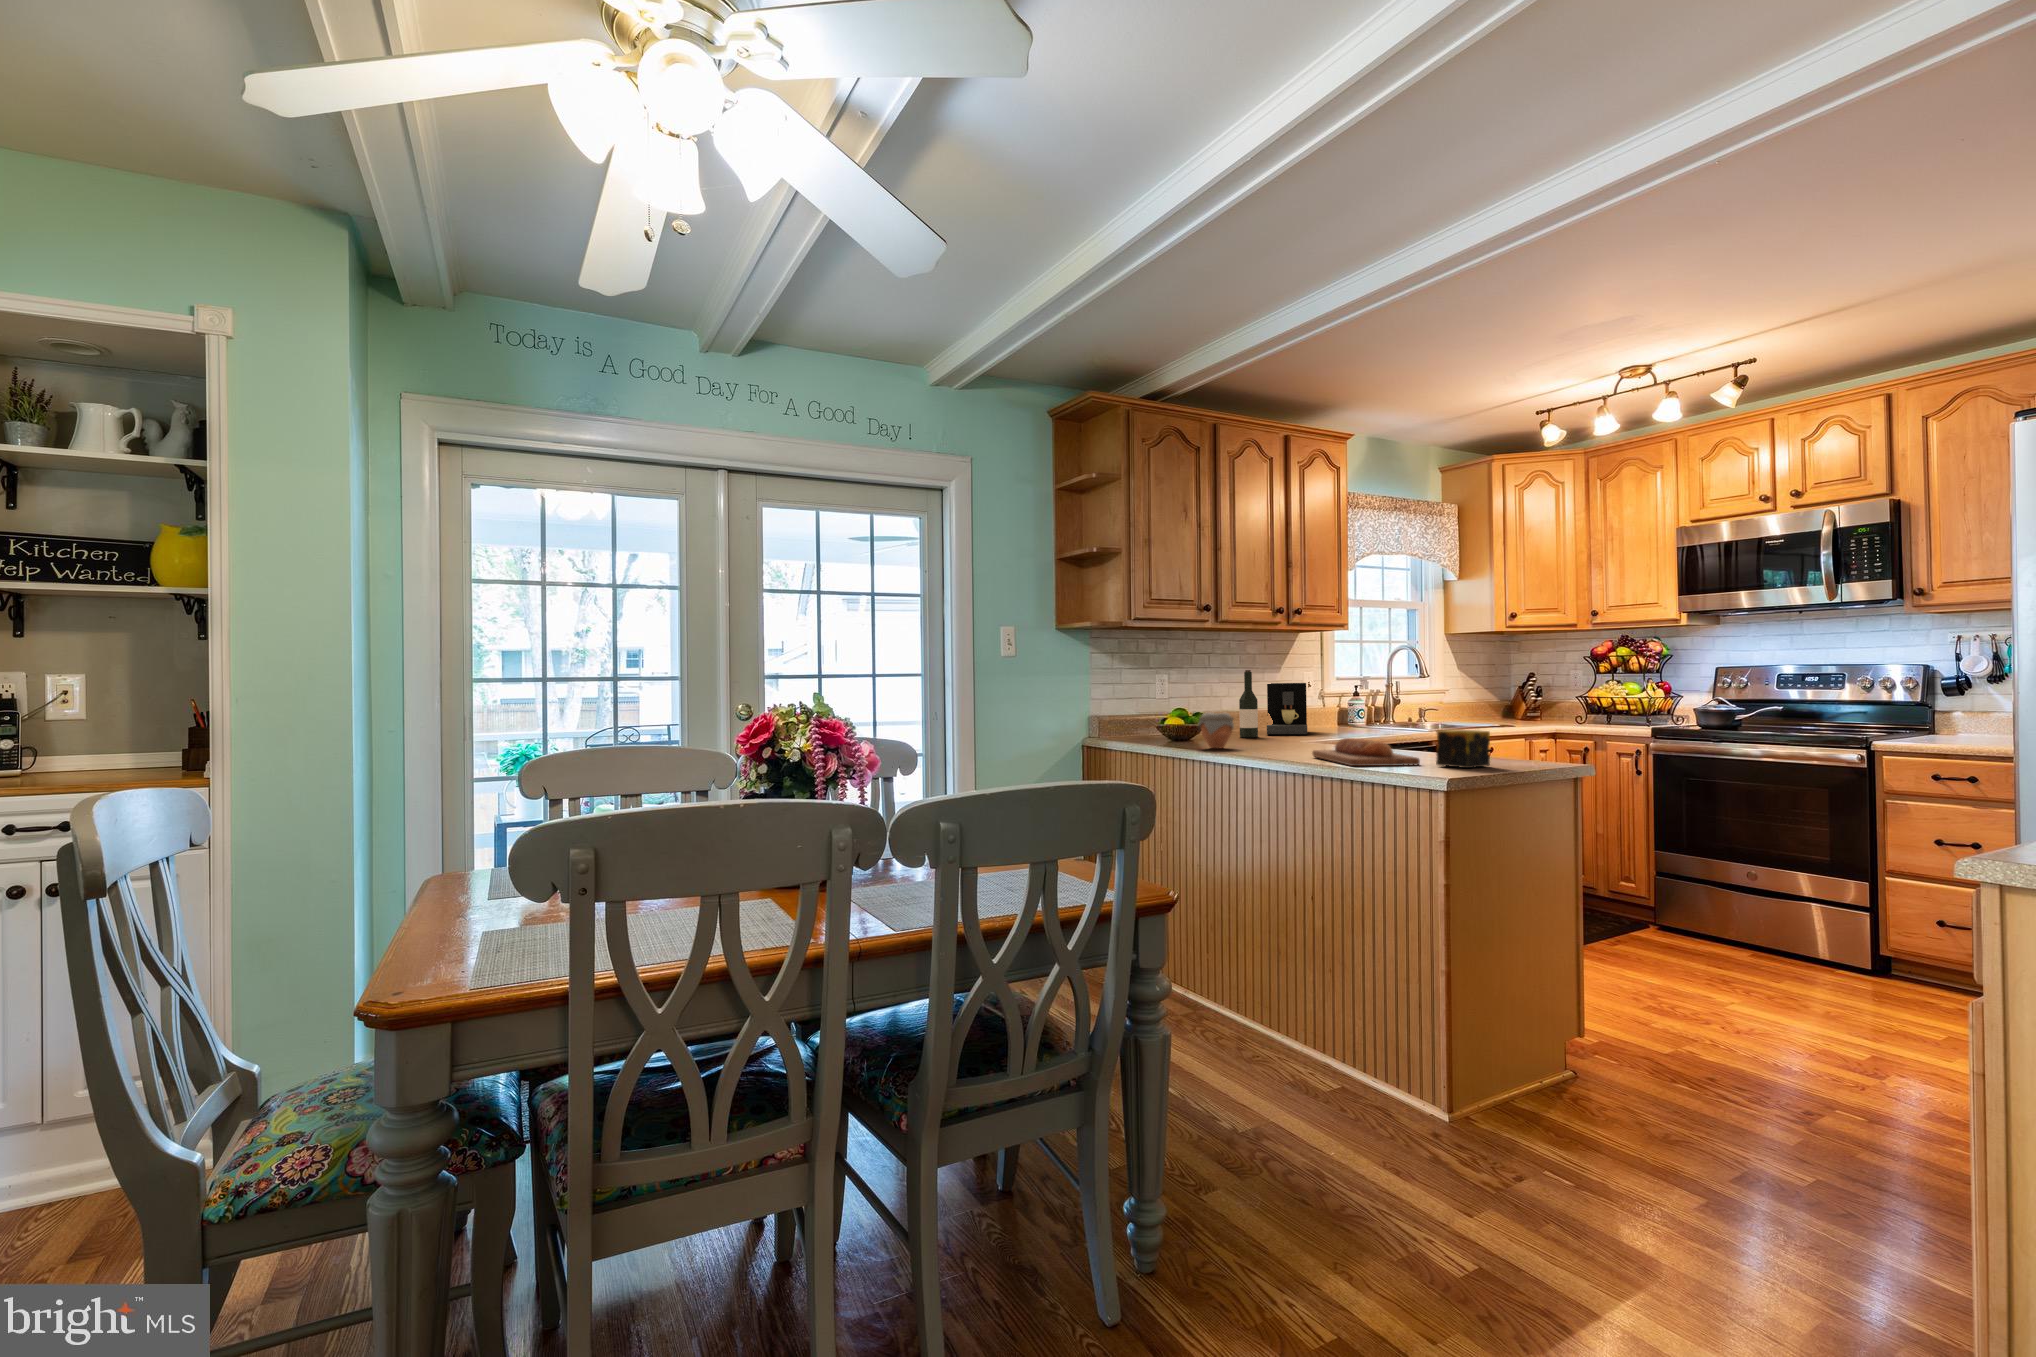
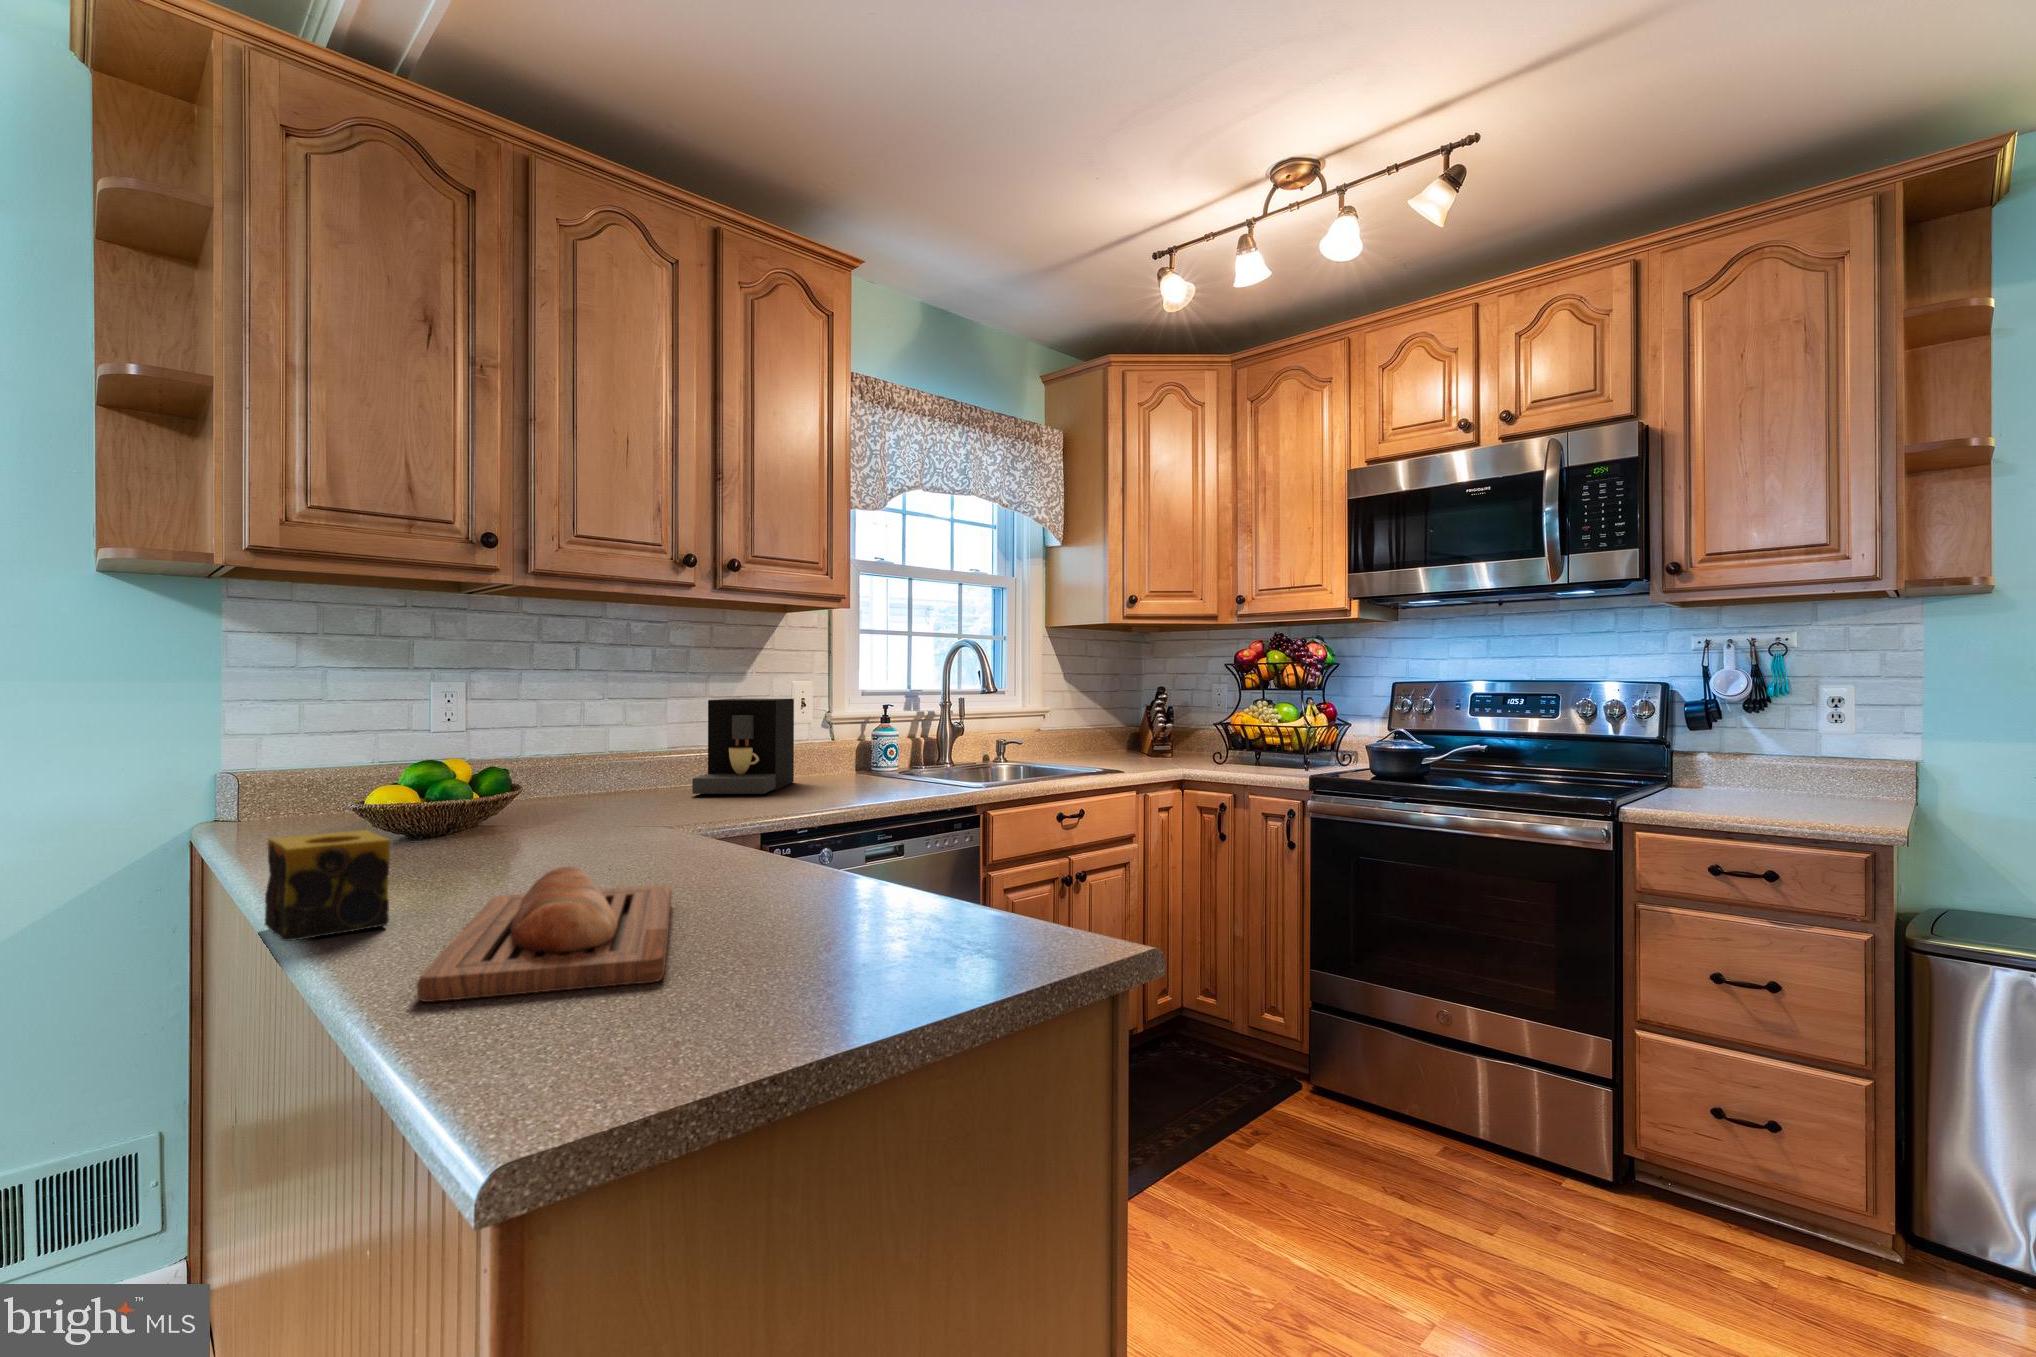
wine bottle: present [1239,670,1258,737] -> none [624,675,662,804]
jar: present [1198,712,1234,748] -> none [372,770,476,858]
candle: present [1436,730,1490,768] -> present [265,830,390,941]

